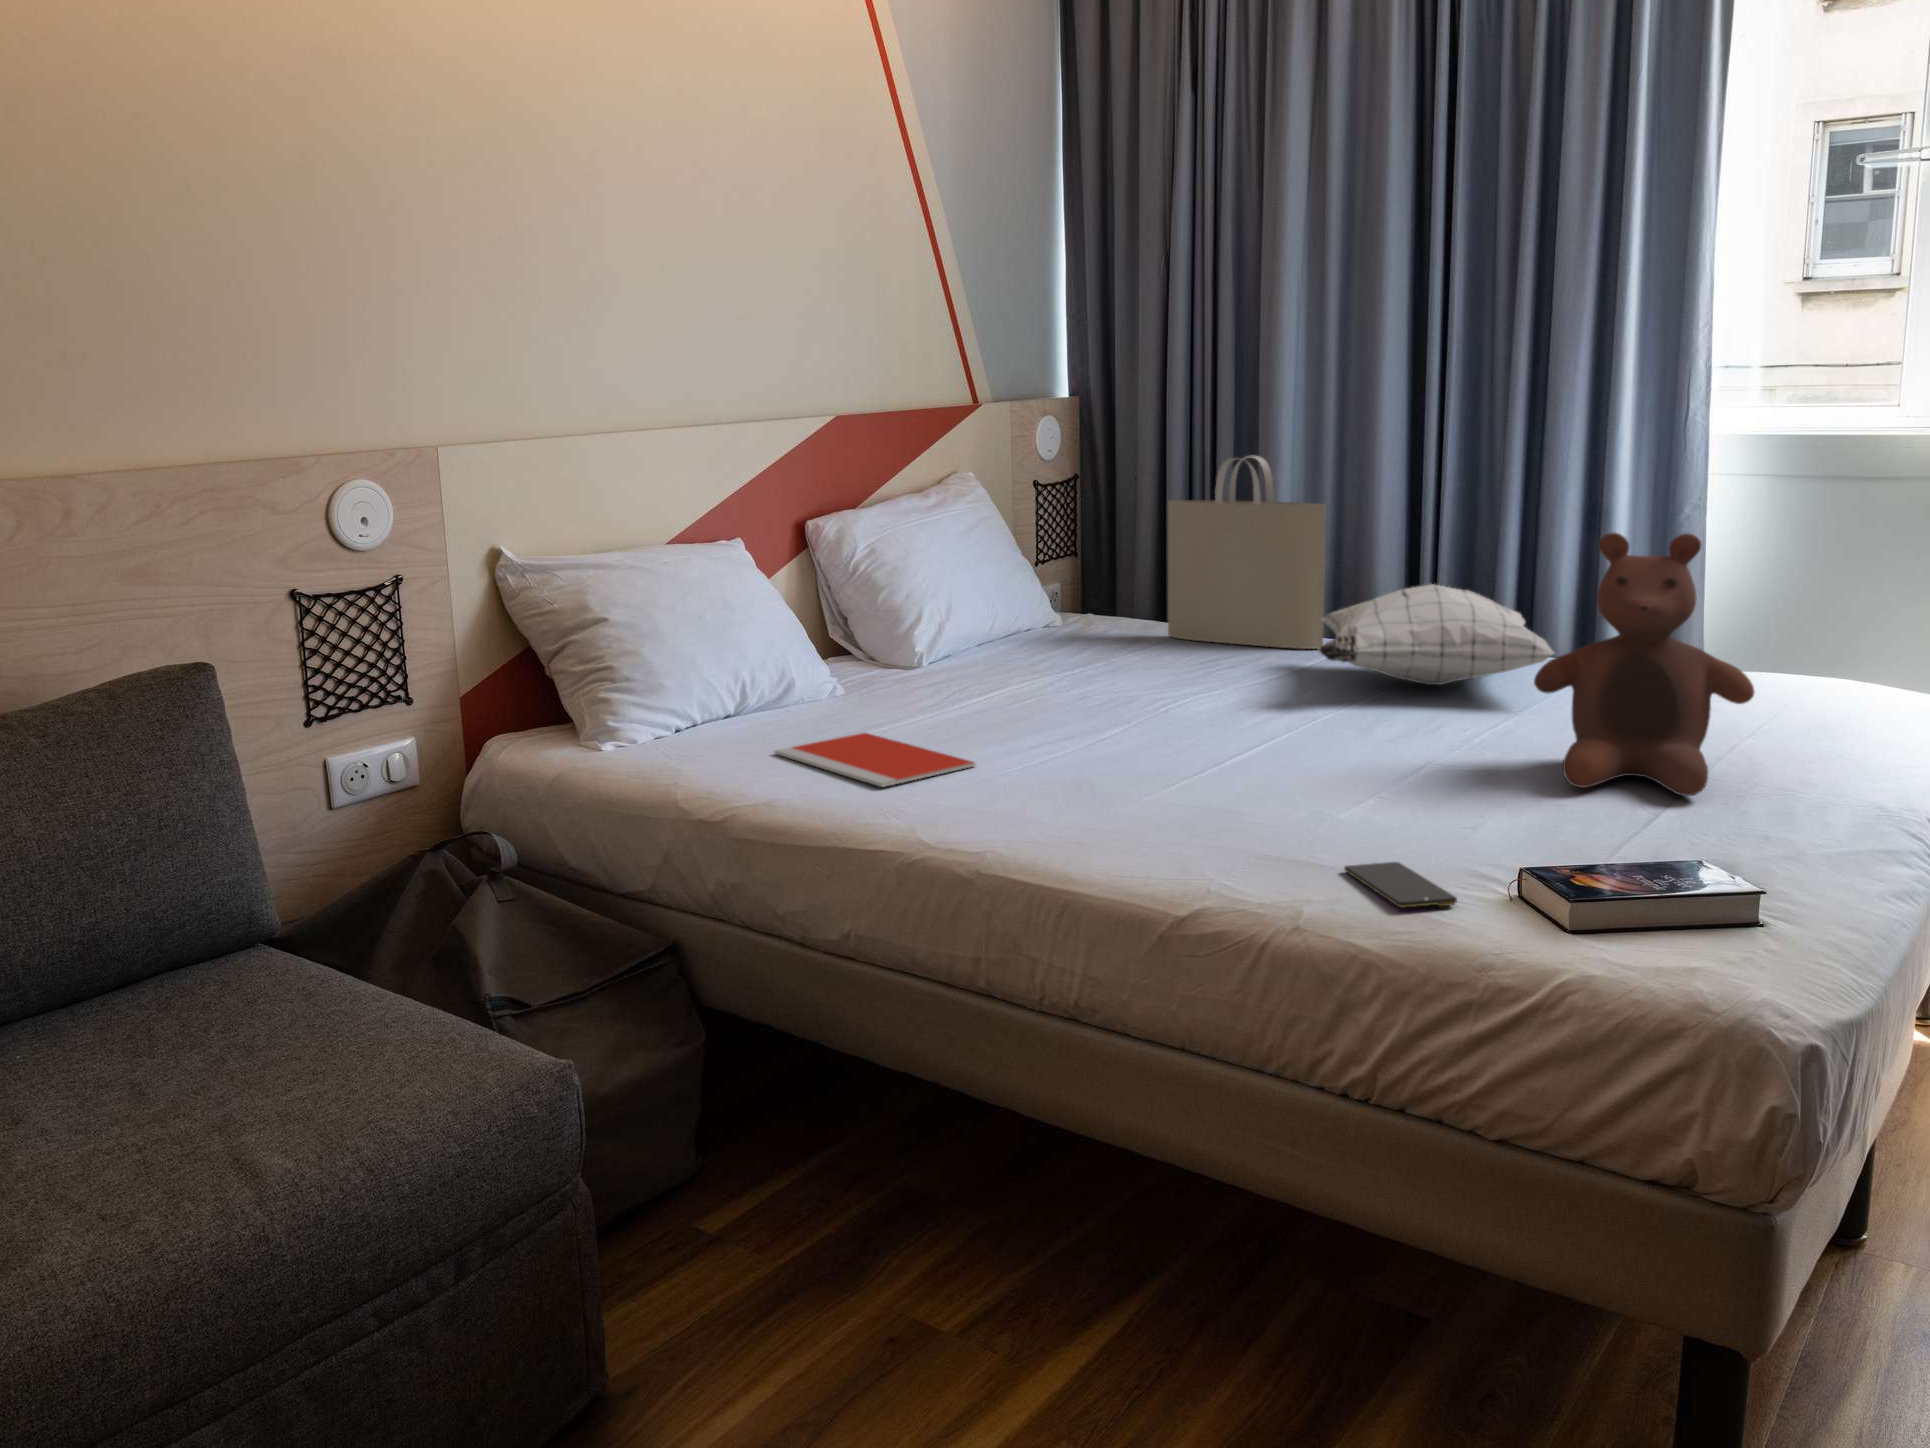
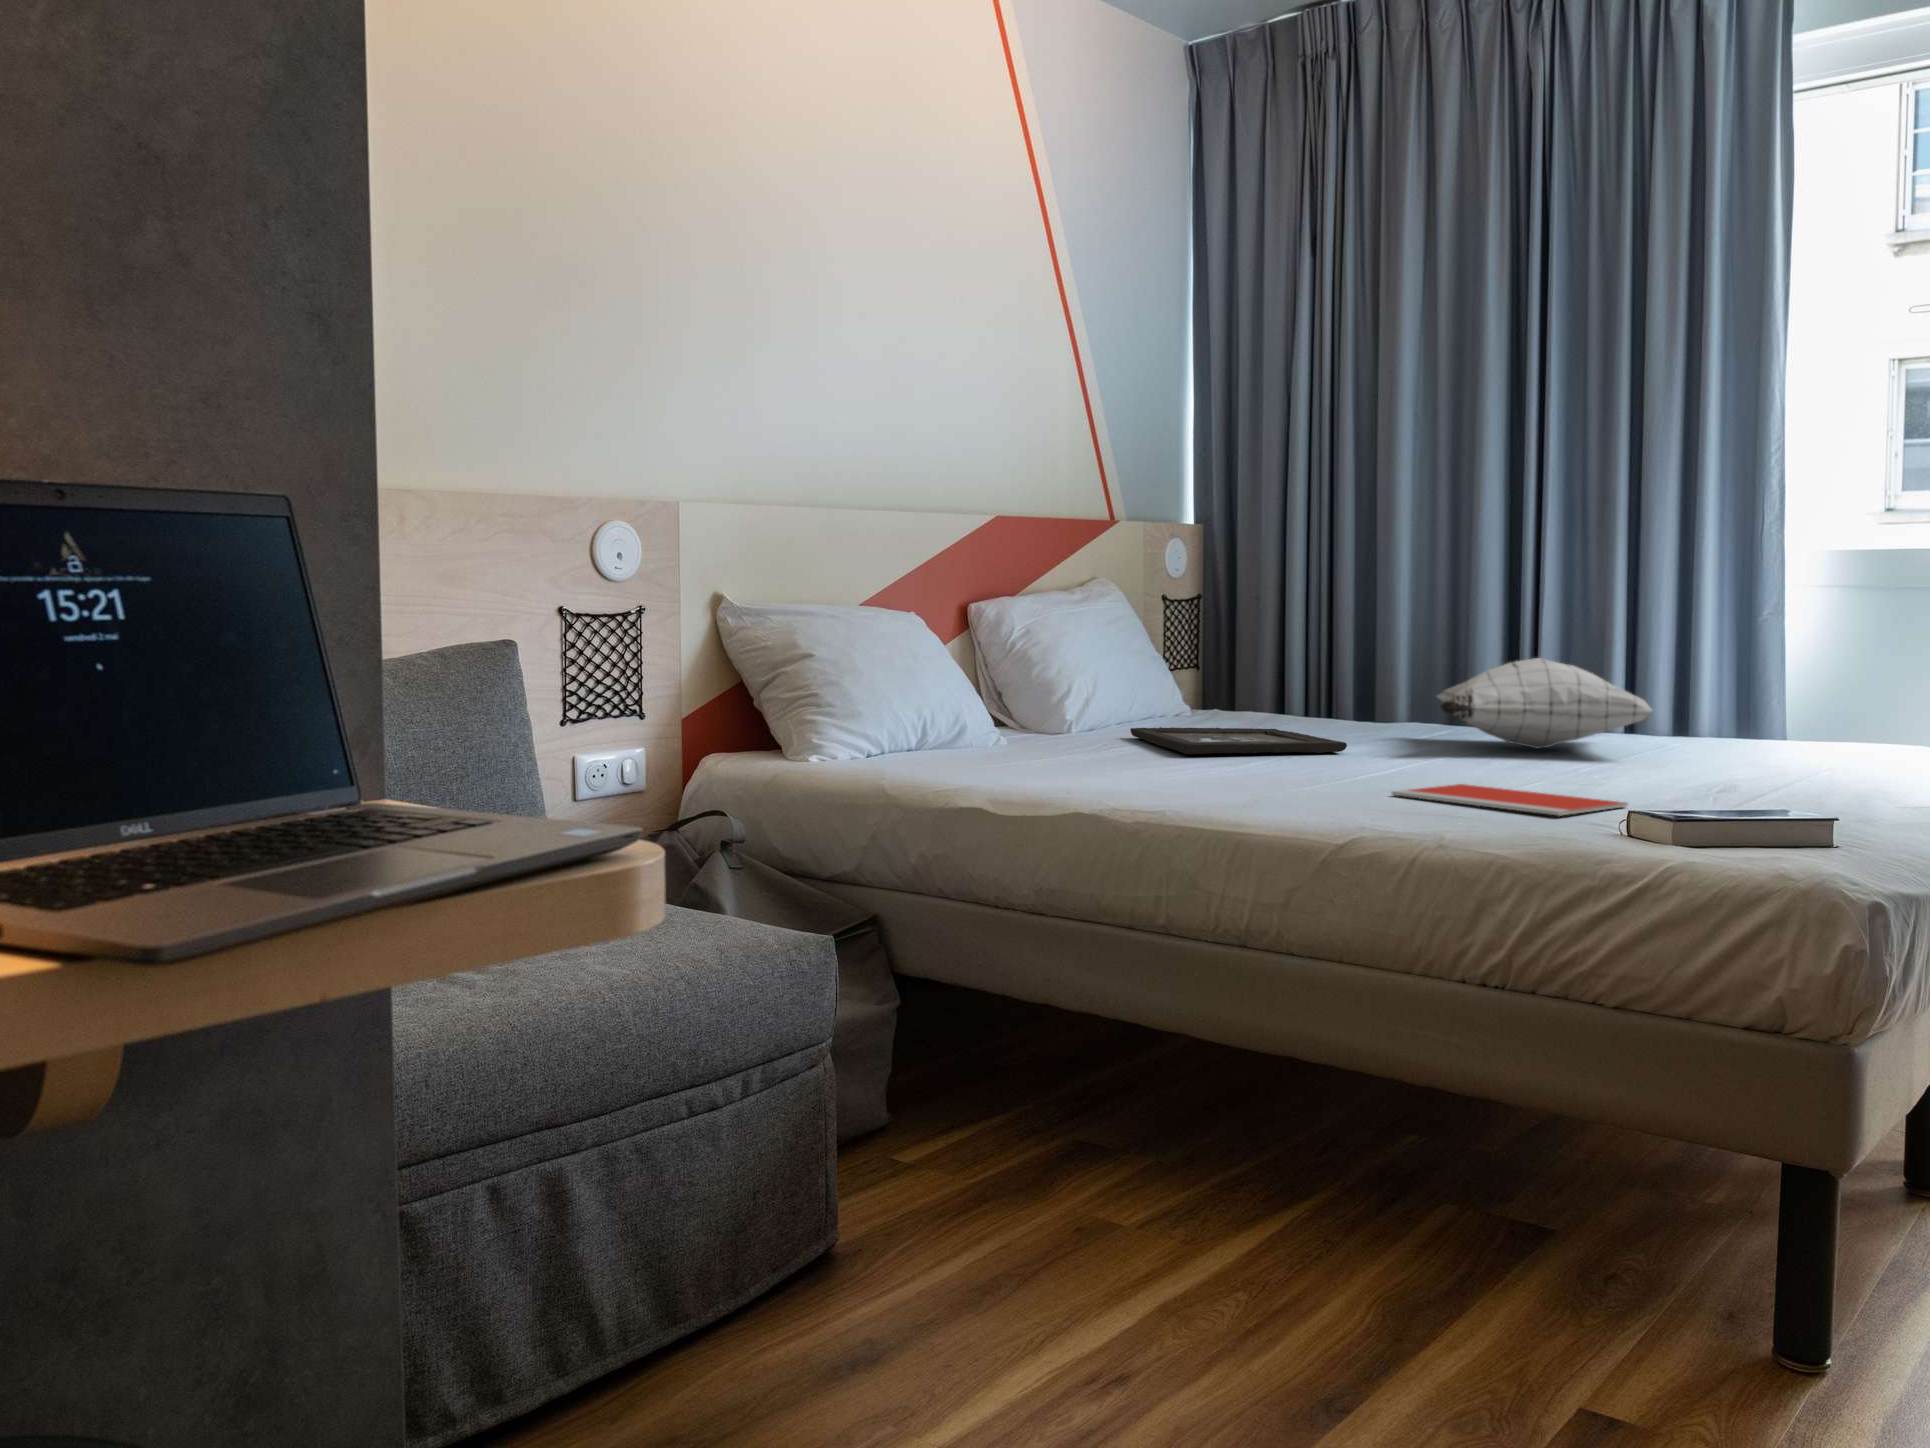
tote bag: present [1168,456,1326,649] -> none [1290,559,1437,730]
stuffed bear: present [1534,533,1754,796] -> none [1639,580,1838,800]
tray: none [984,658,1217,714] -> present [1130,727,1347,754]
notebook: present [774,733,976,787] -> present [1392,784,1628,815]
smartphone: present [1344,862,1457,907] -> none [1484,822,1586,842]

